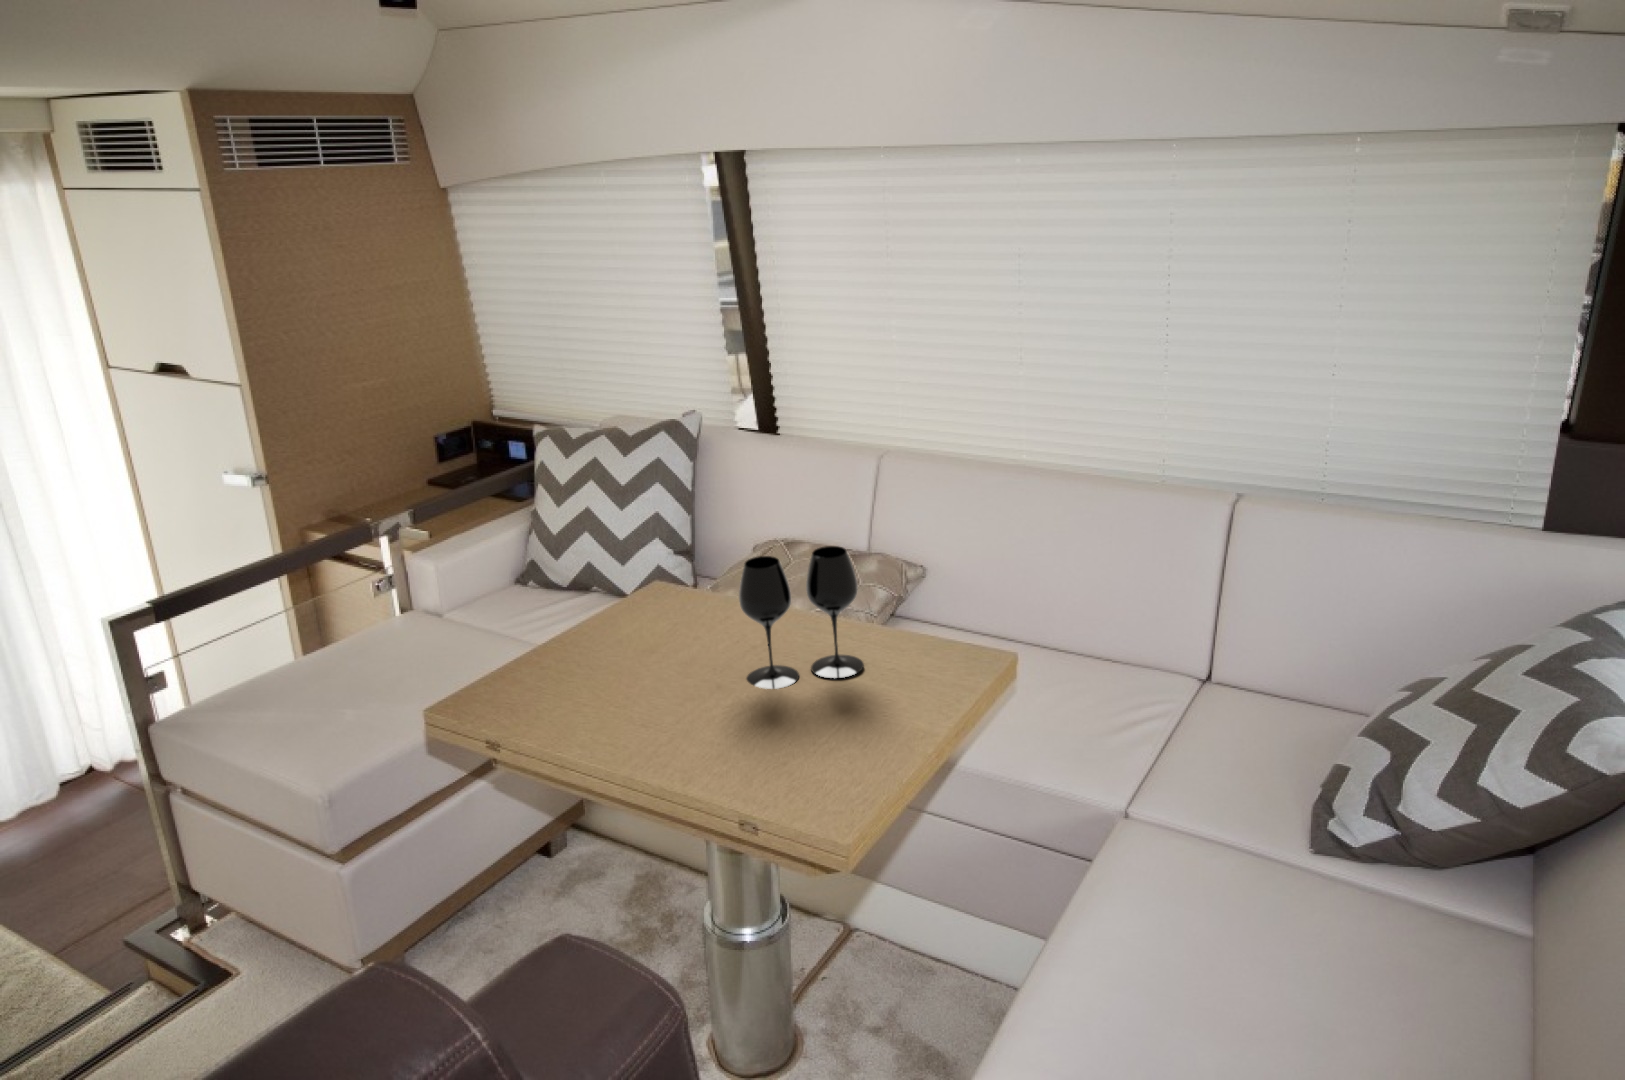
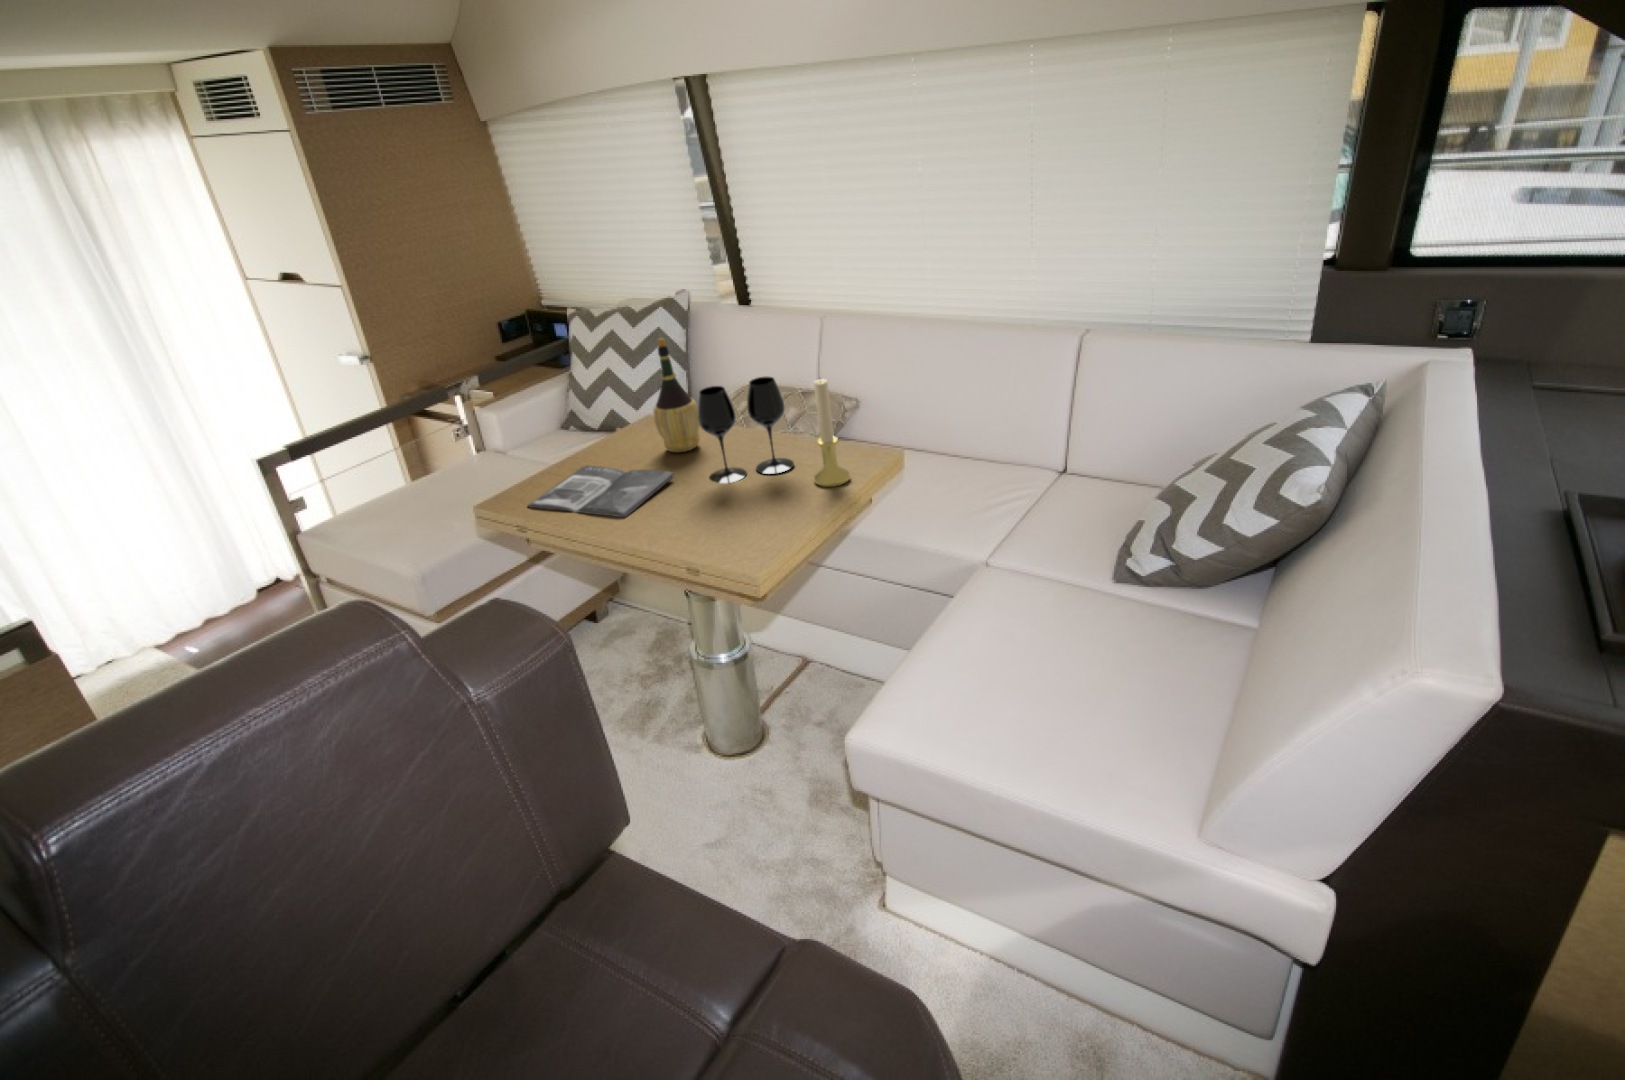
wine bottle: none [669,485,731,639] -> present [653,338,700,453]
candle holder: none [896,554,946,703] -> present [814,379,850,487]
magazine: none [494,652,699,735] -> present [528,466,674,517]

